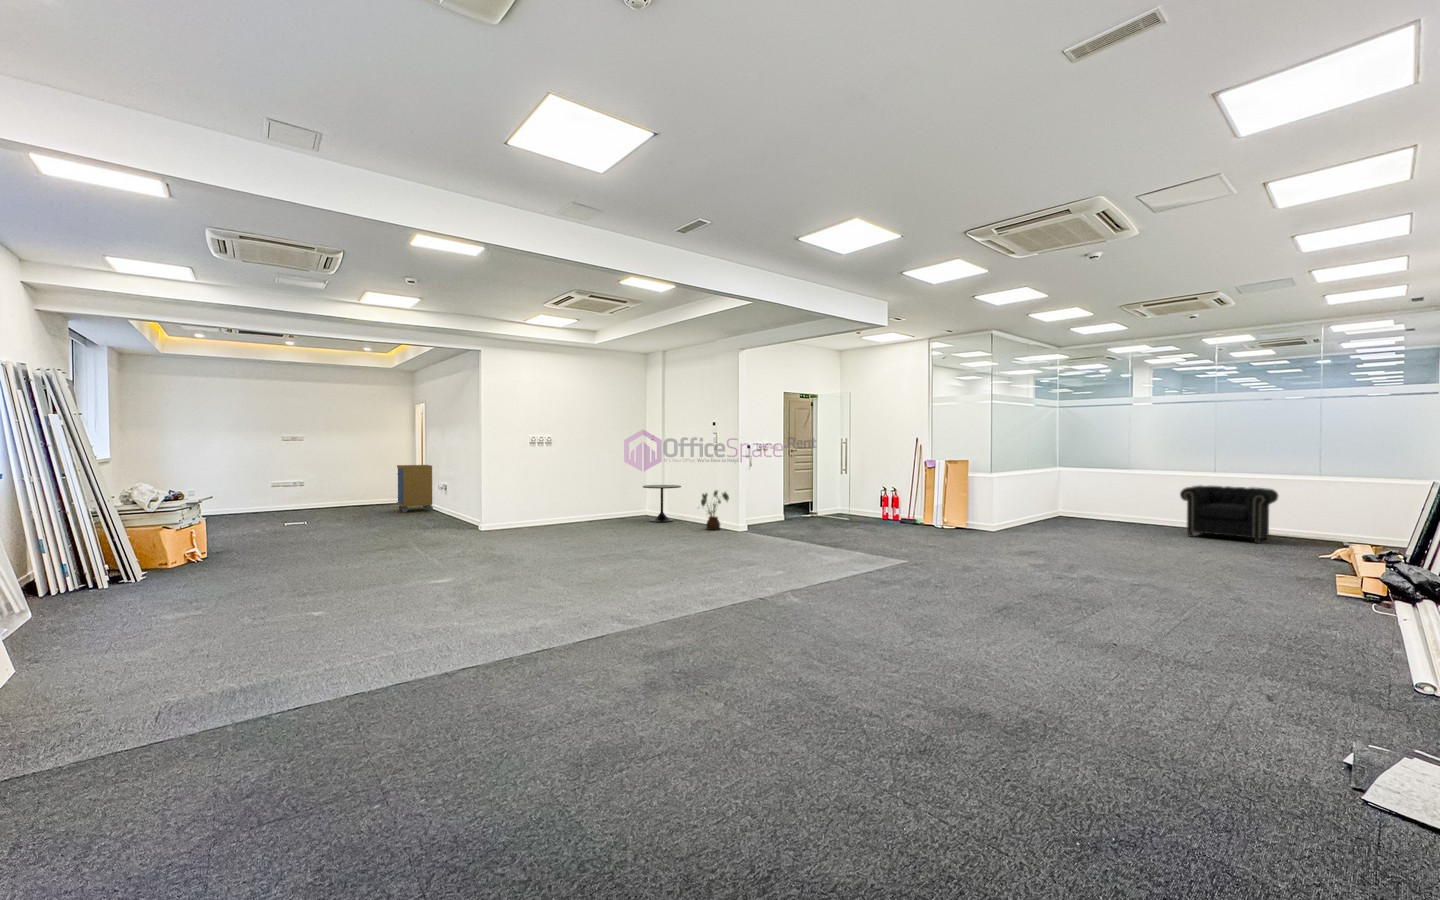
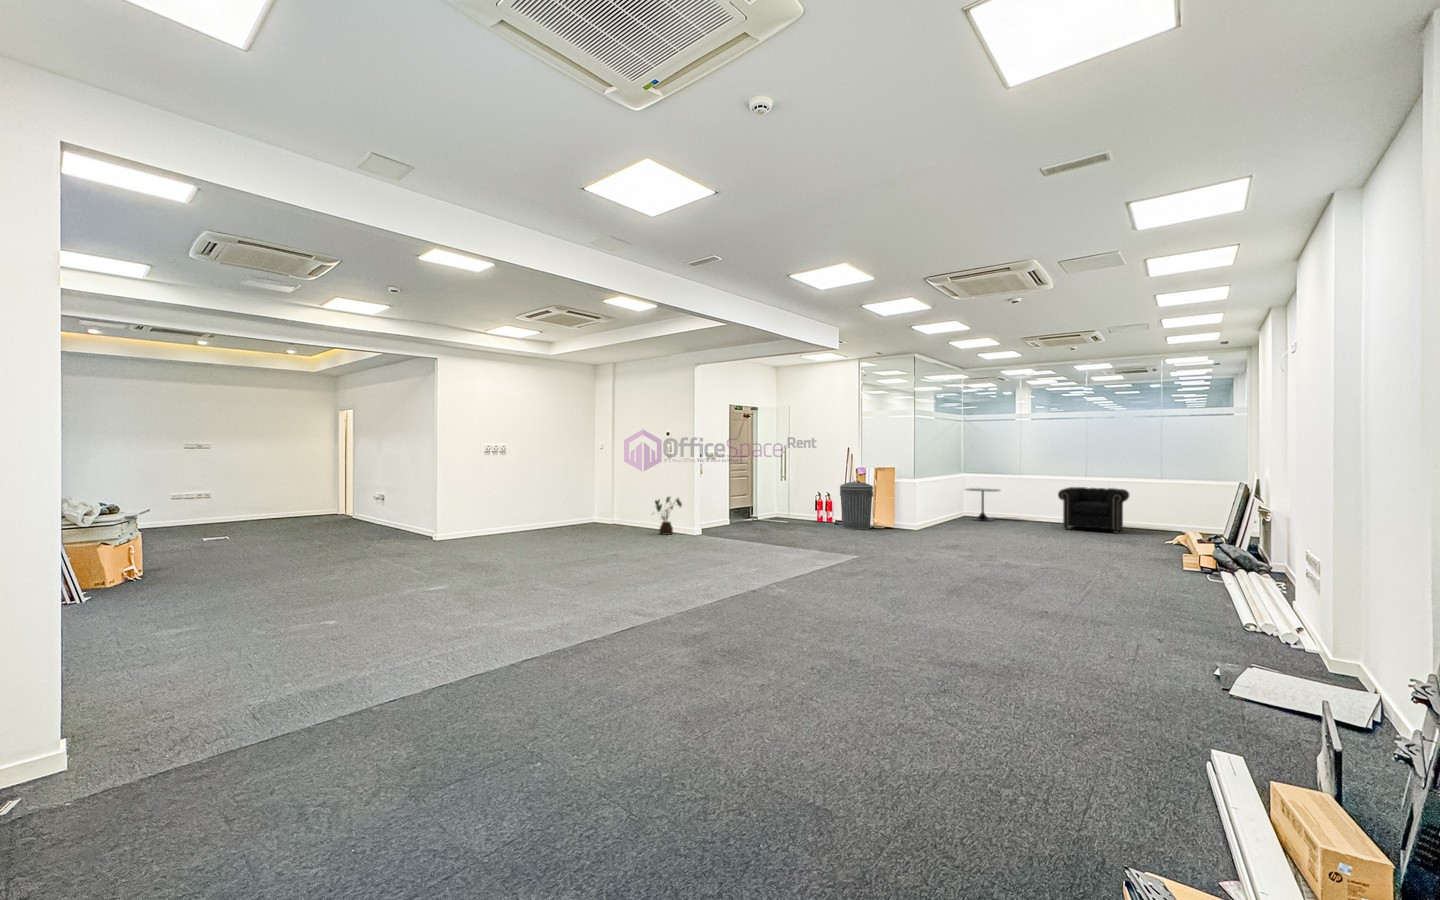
storage cabinet: present [397,465,433,512] -> none [316,474,358,525]
trash can: none [908,475,947,530] -> present [840,481,873,529]
side table: present [643,485,681,522] -> present [966,488,1000,521]

